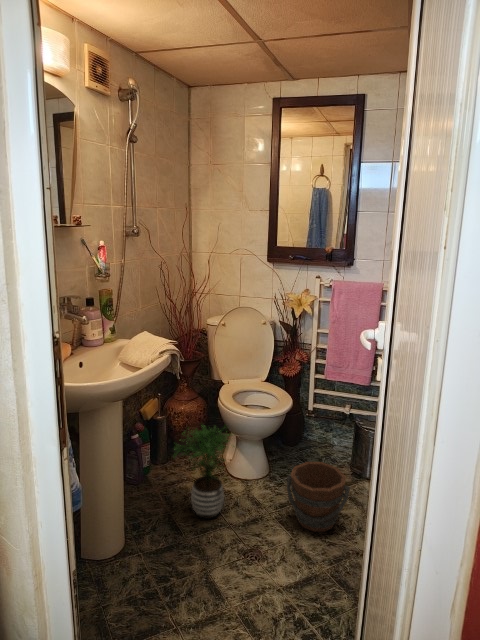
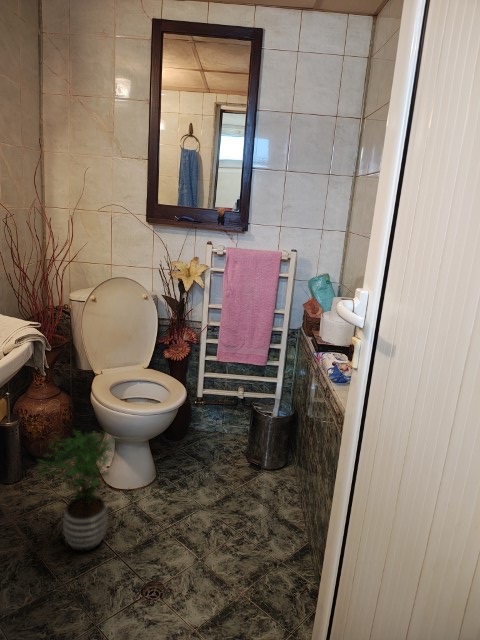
bucket: present [287,462,350,532] -> none [188,460,262,545]

